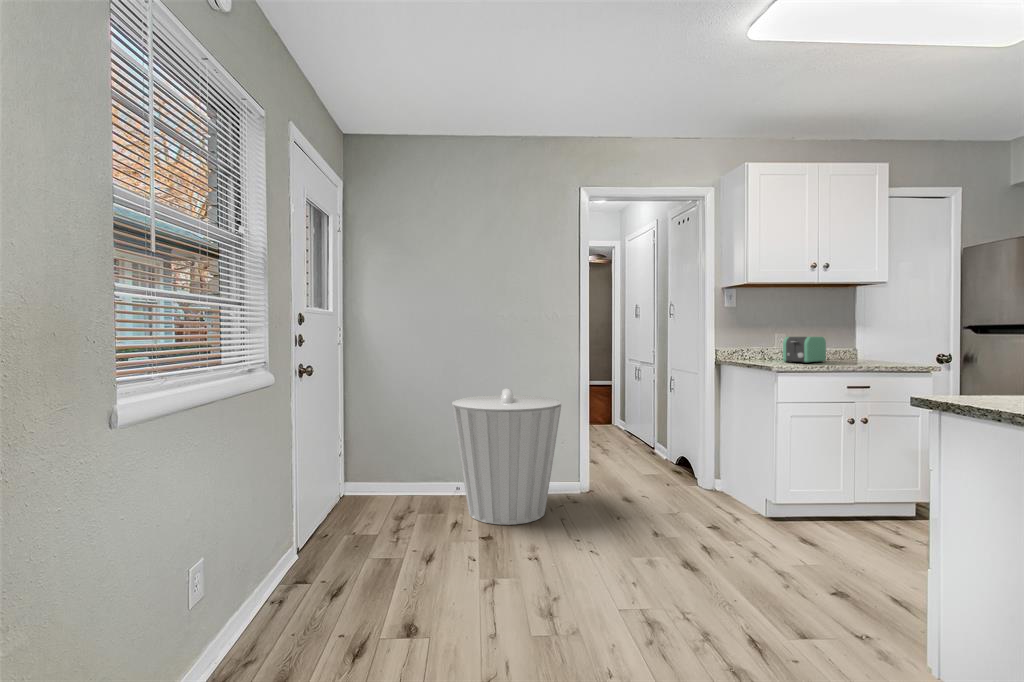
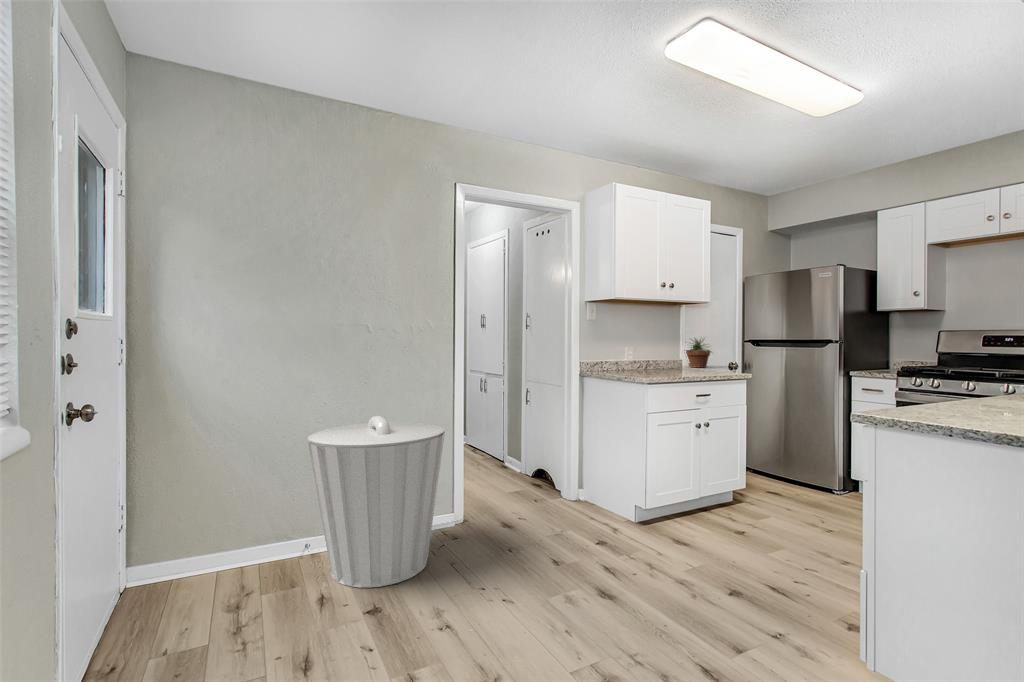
potted plant: none [862,323,906,360] -> present [684,339,711,367]
toaster: present [783,337,826,363] -> none [638,349,668,373]

